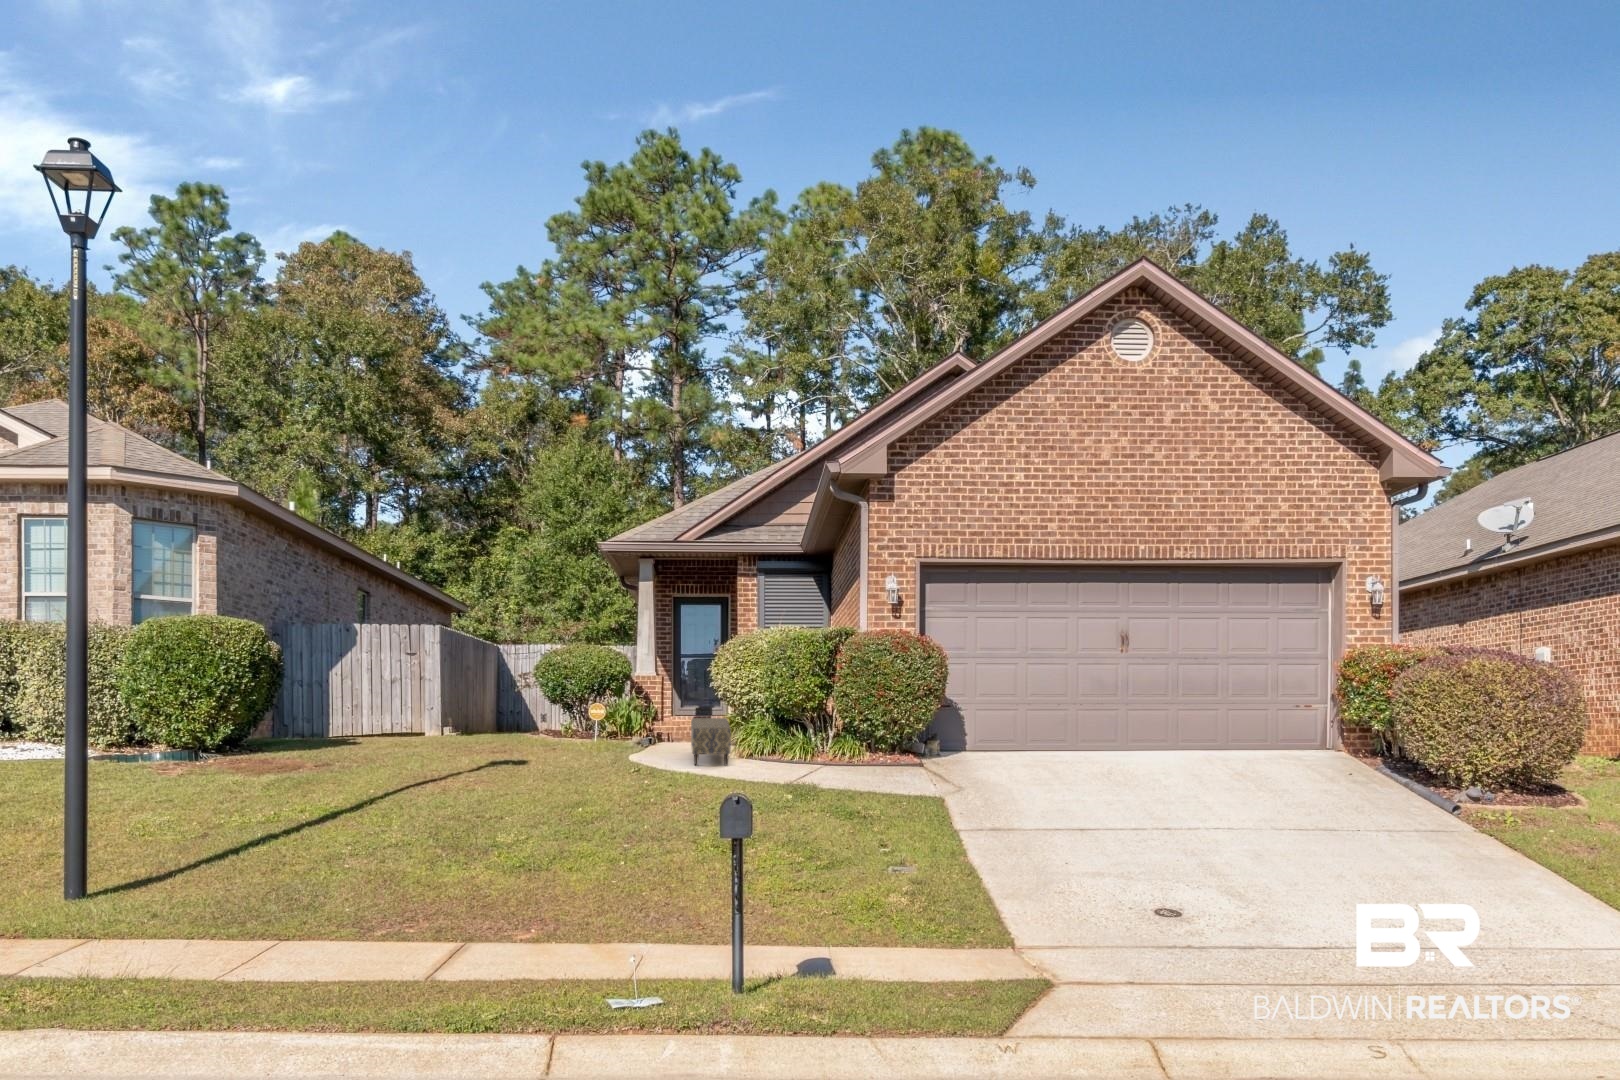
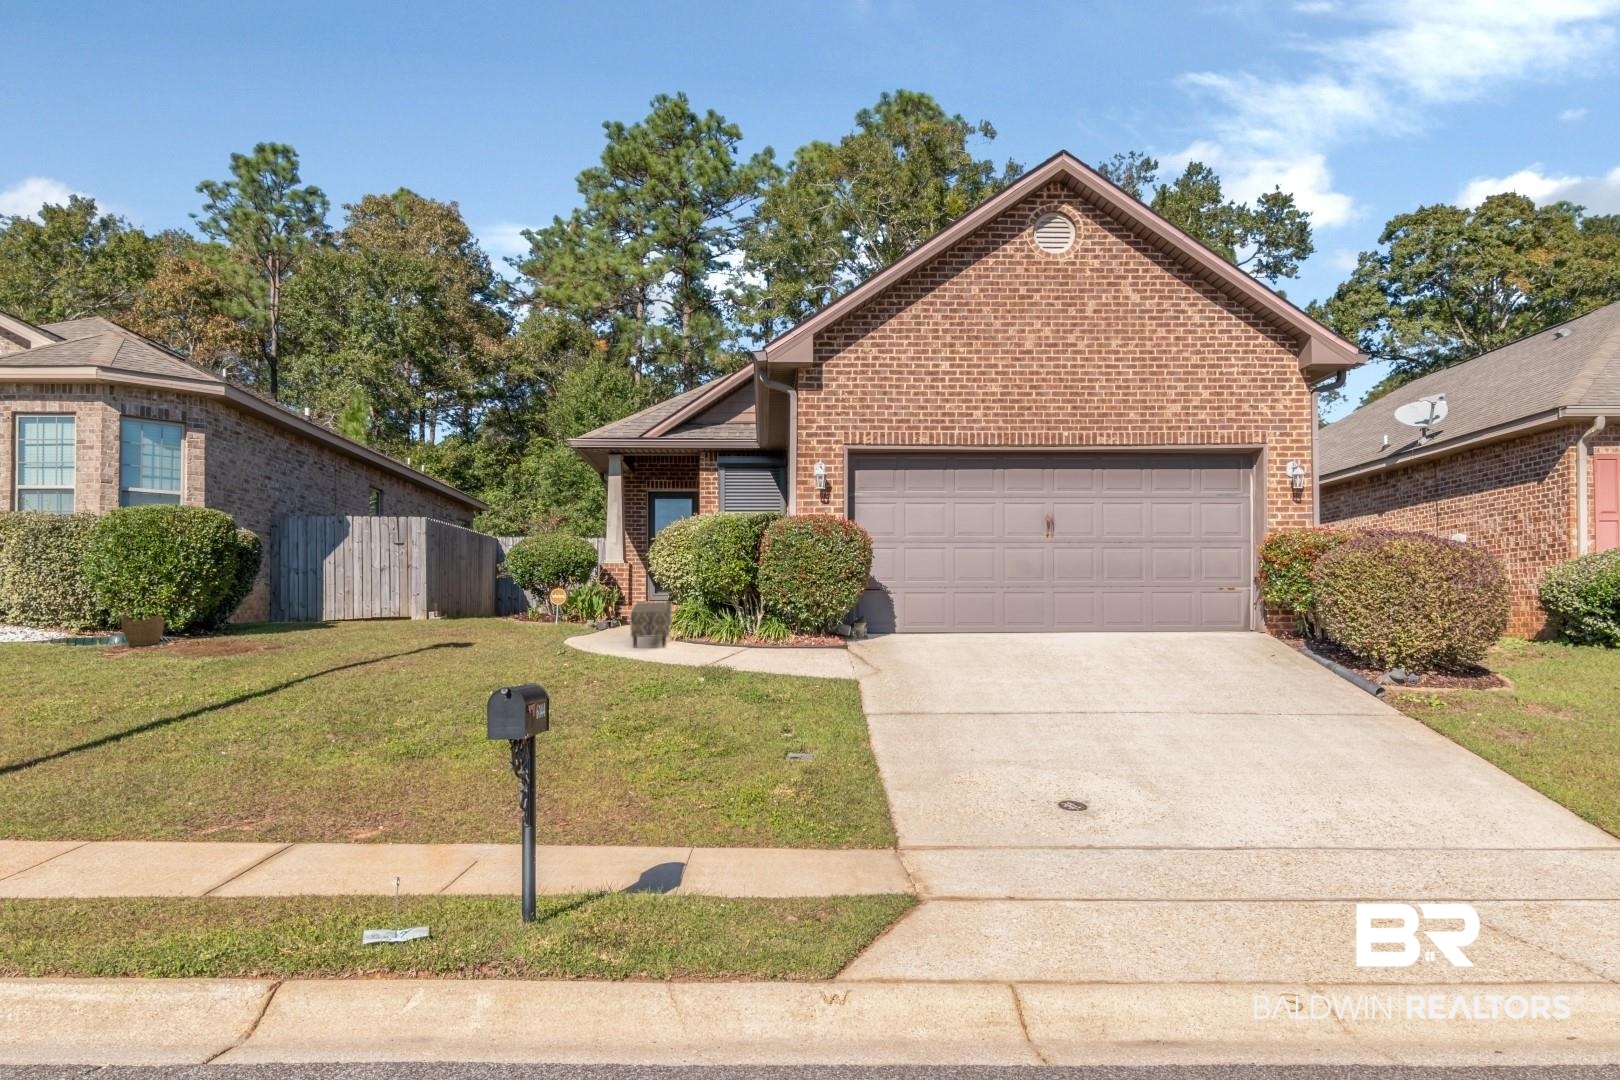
woven basket: none [162,719,203,763] -> present [122,608,164,646]

